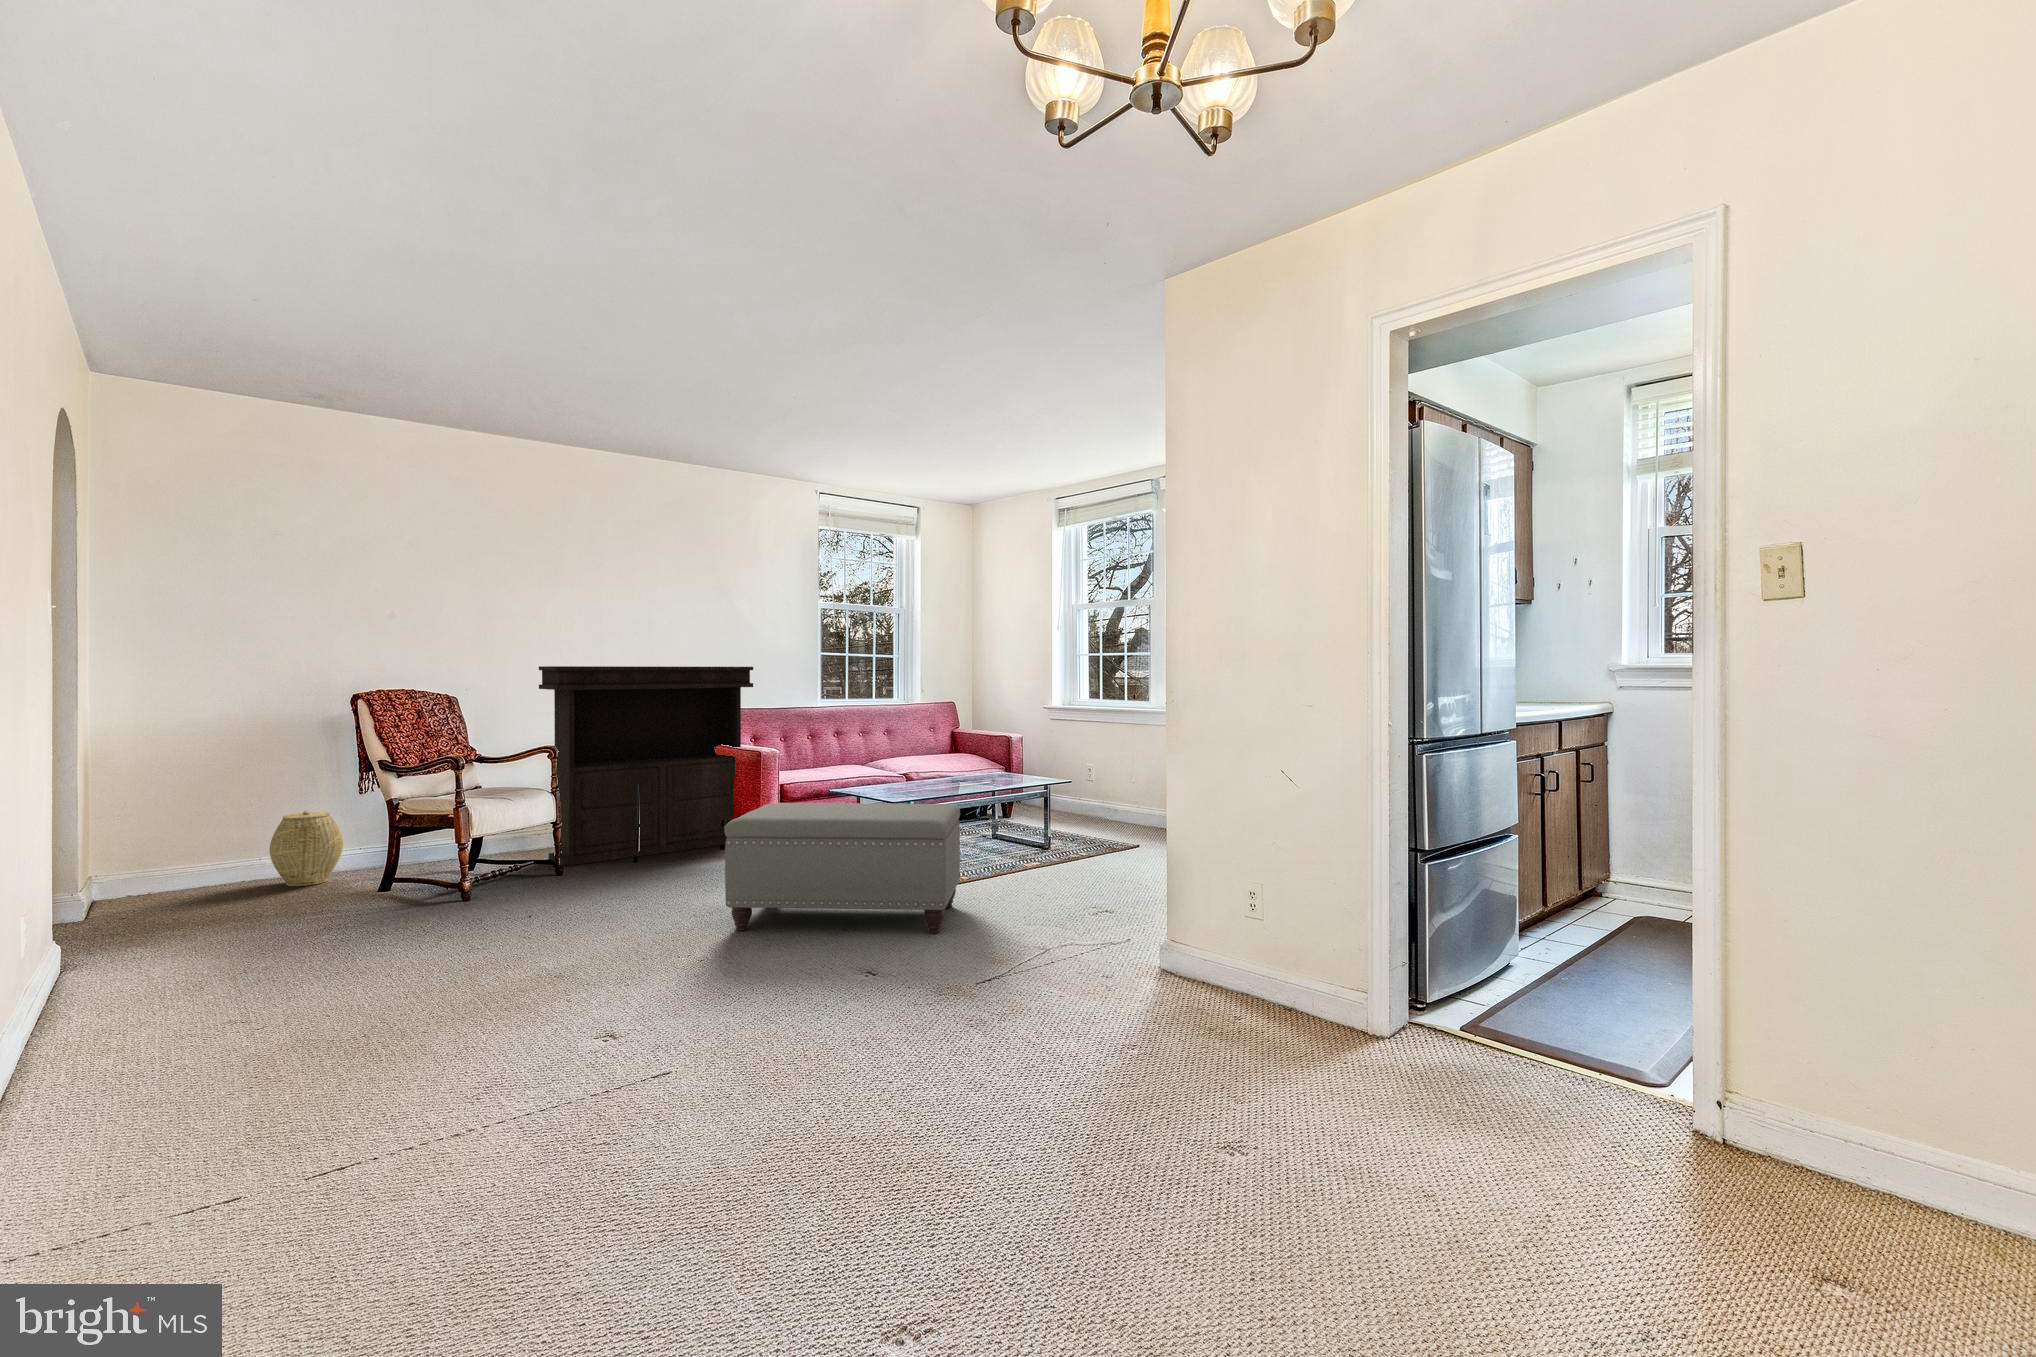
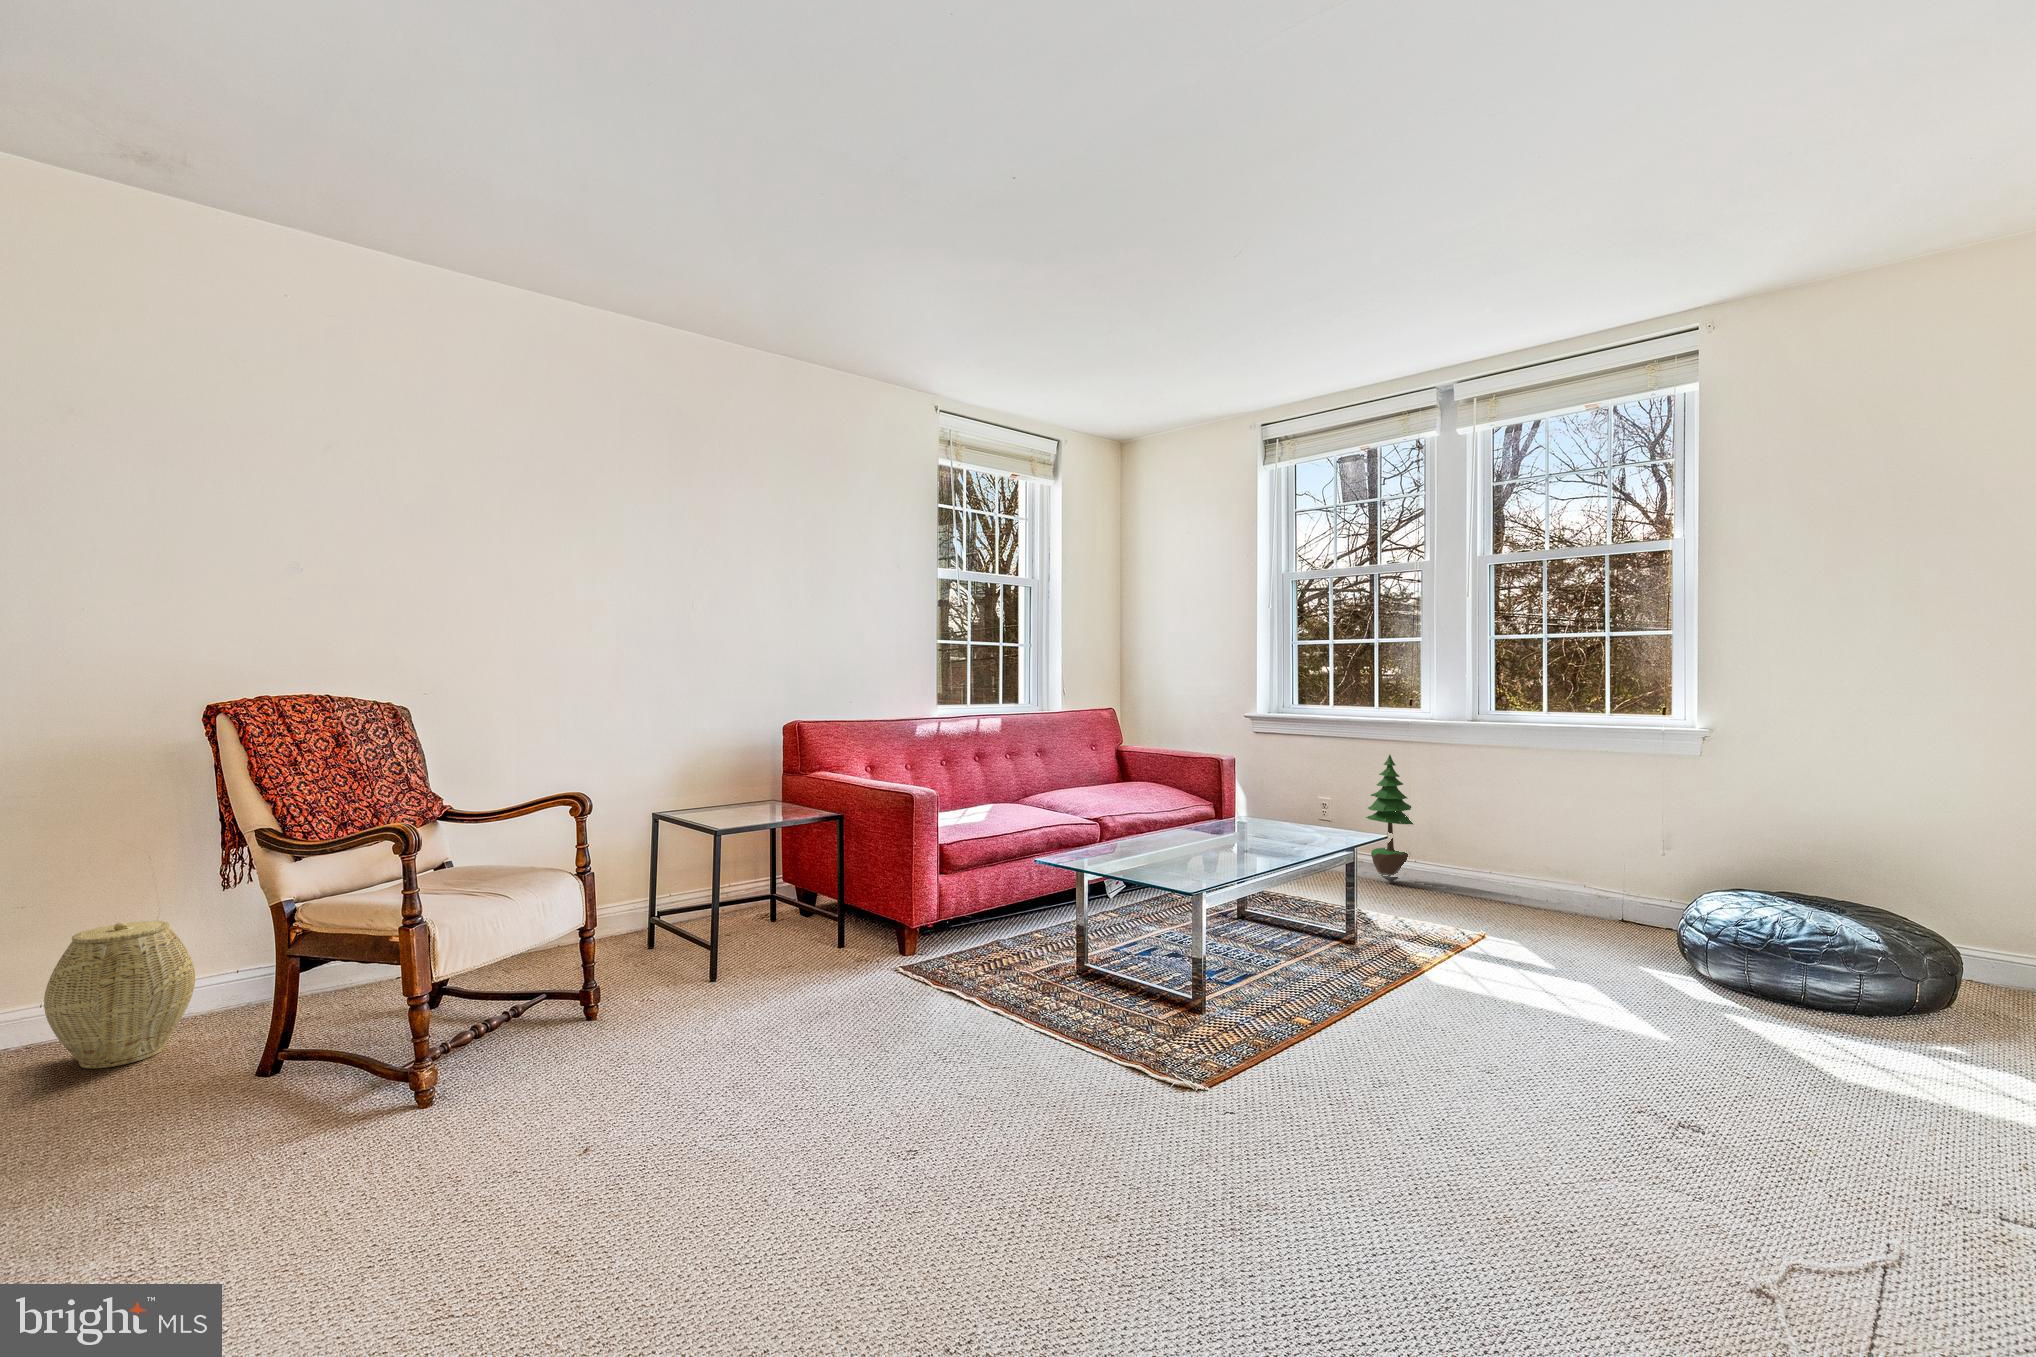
console table: present [539,666,753,866] -> none [549,653,884,999]
potted tree: none [1103,734,1134,822] -> present [1366,755,1413,882]
ottoman: present [724,803,960,934] -> none [1012,906,1509,1212]

